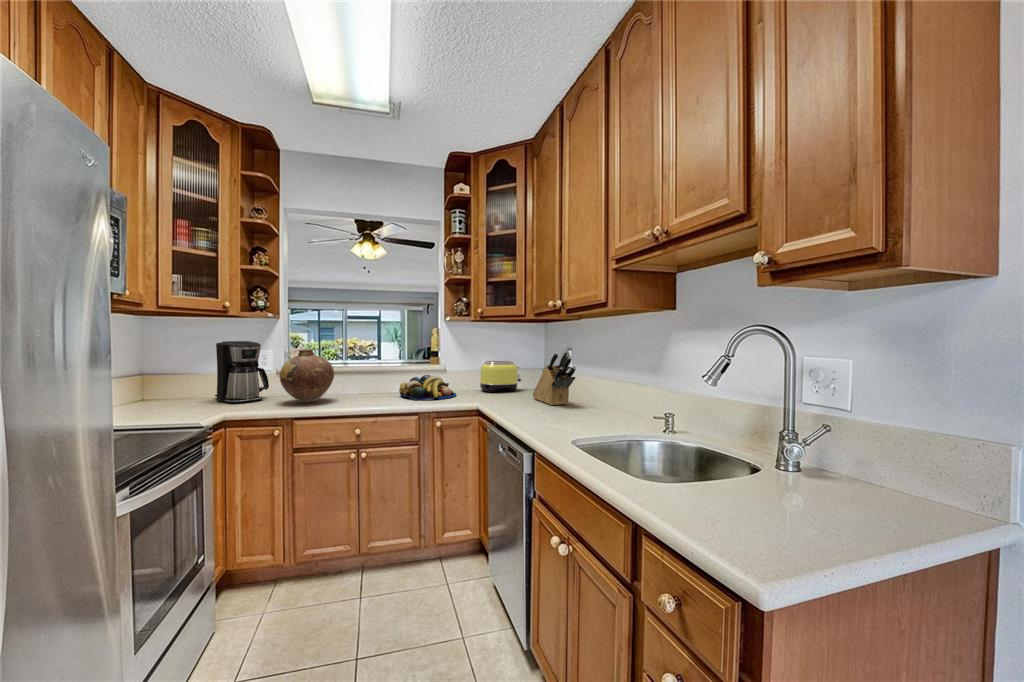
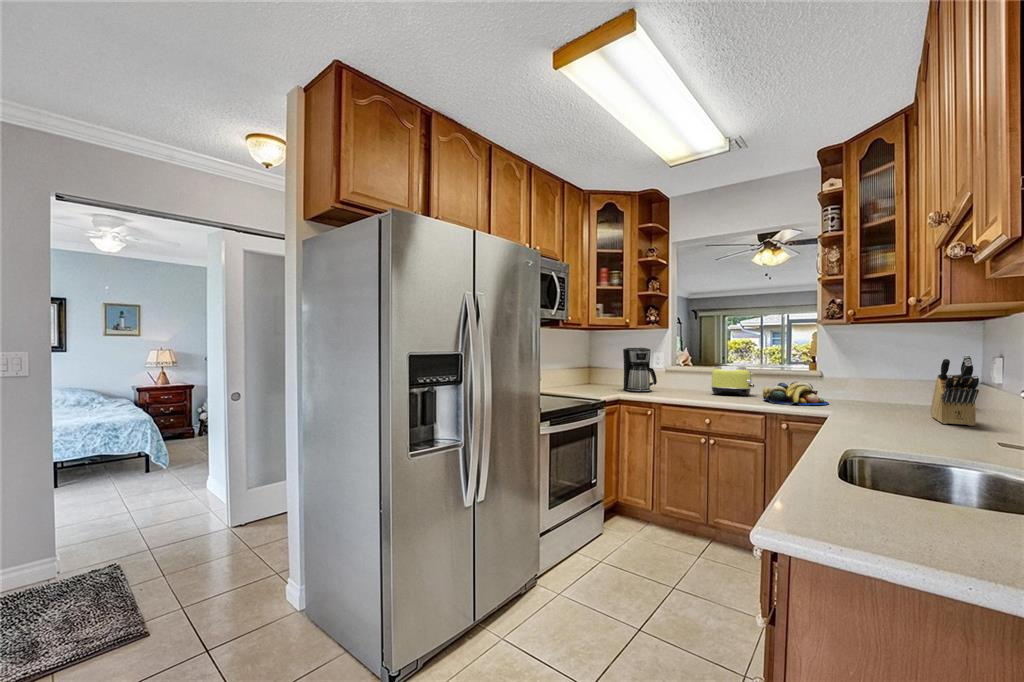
vase: present [280,349,334,402] -> none [659,353,701,396]
toaster: present [480,361,521,392] -> present [711,366,755,396]

